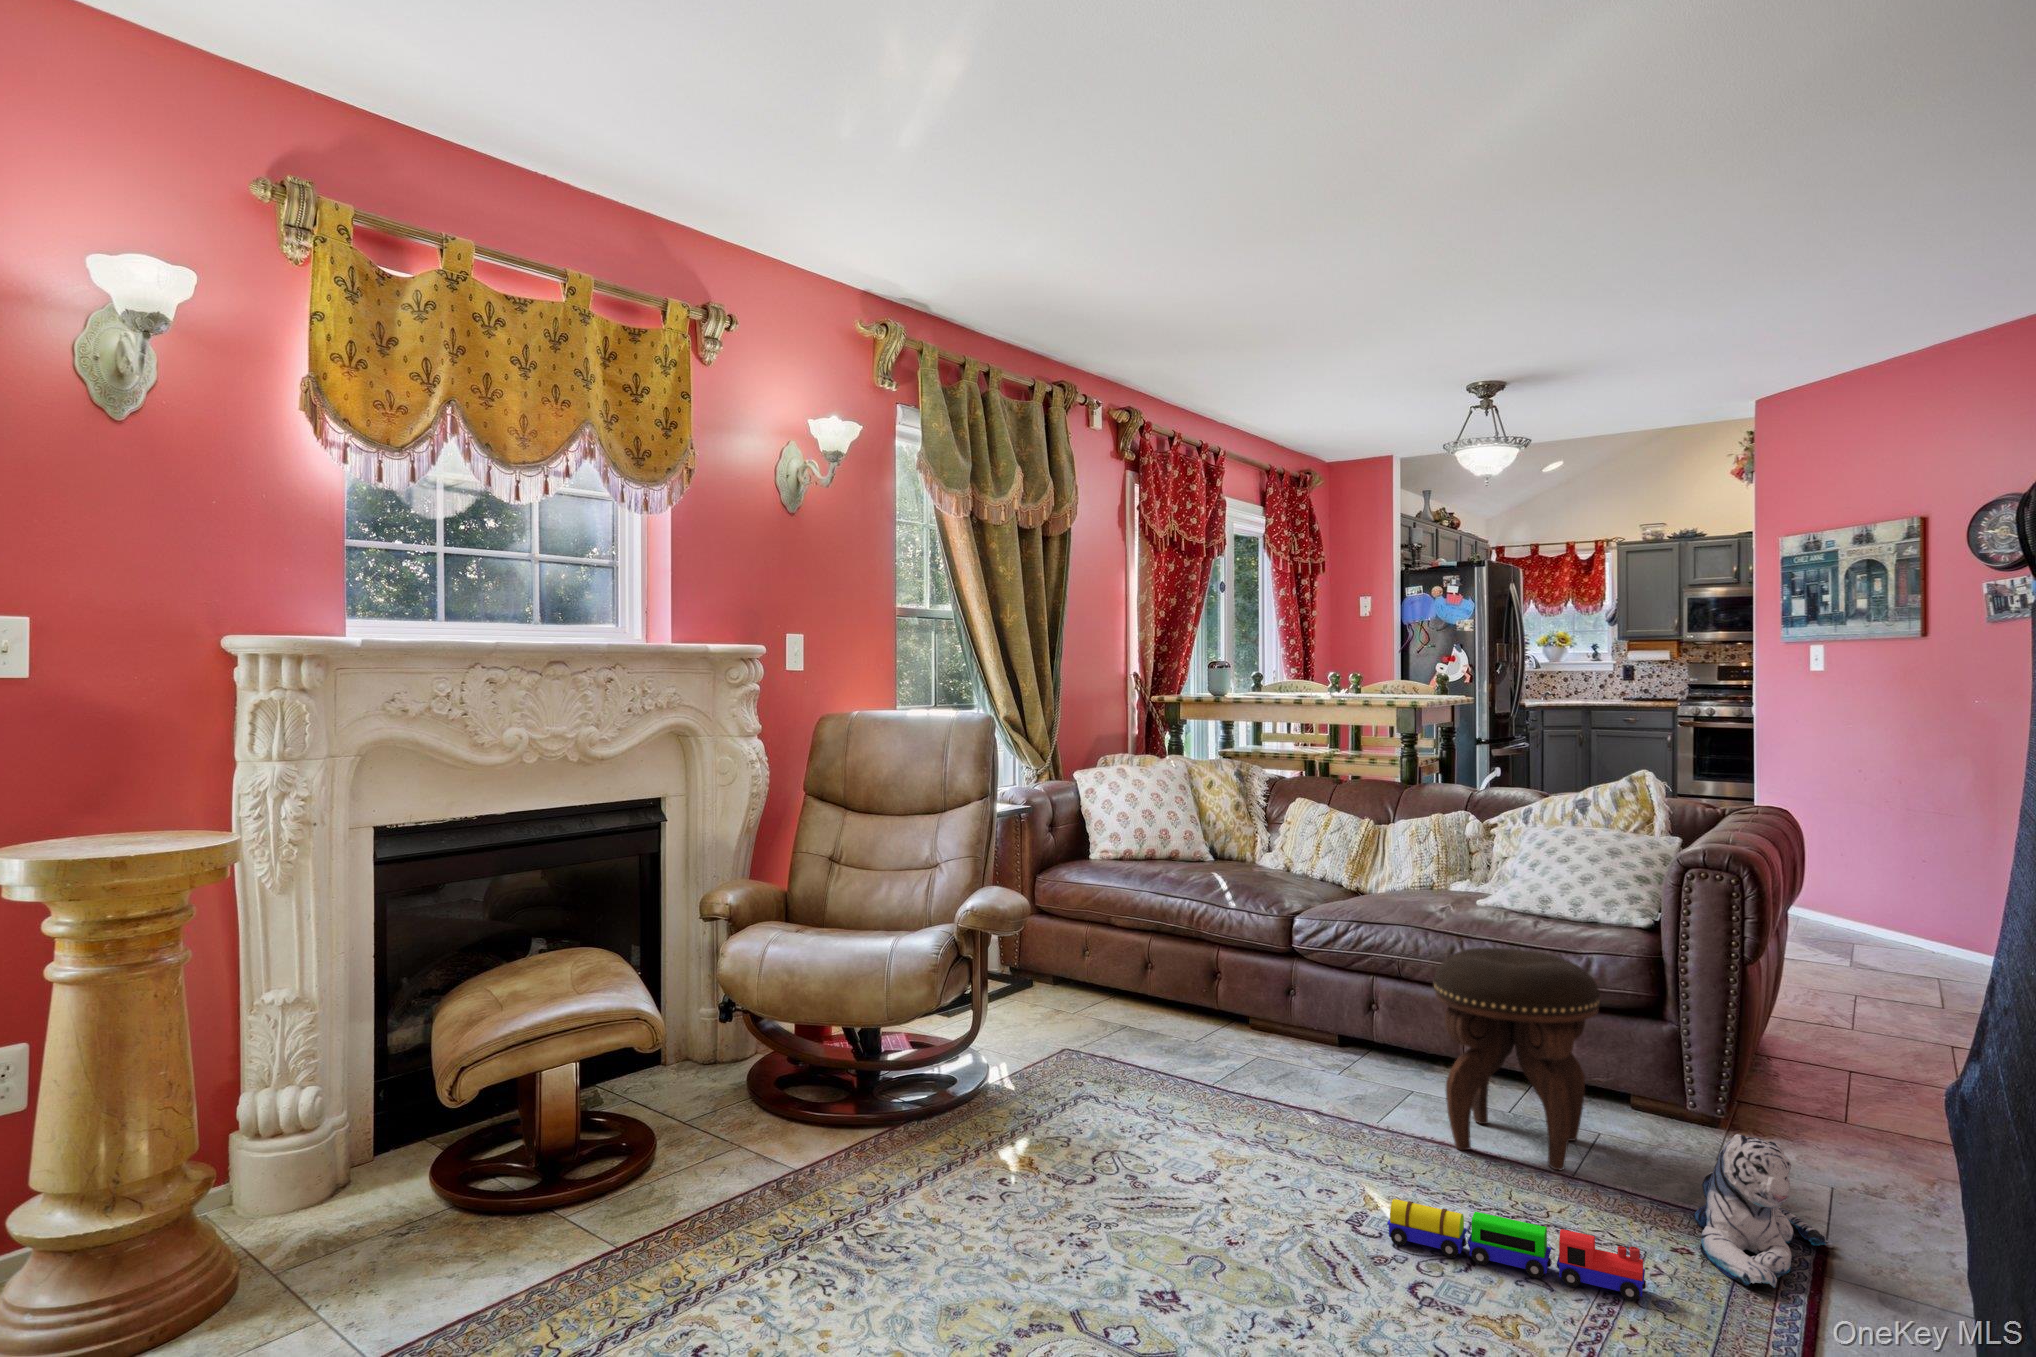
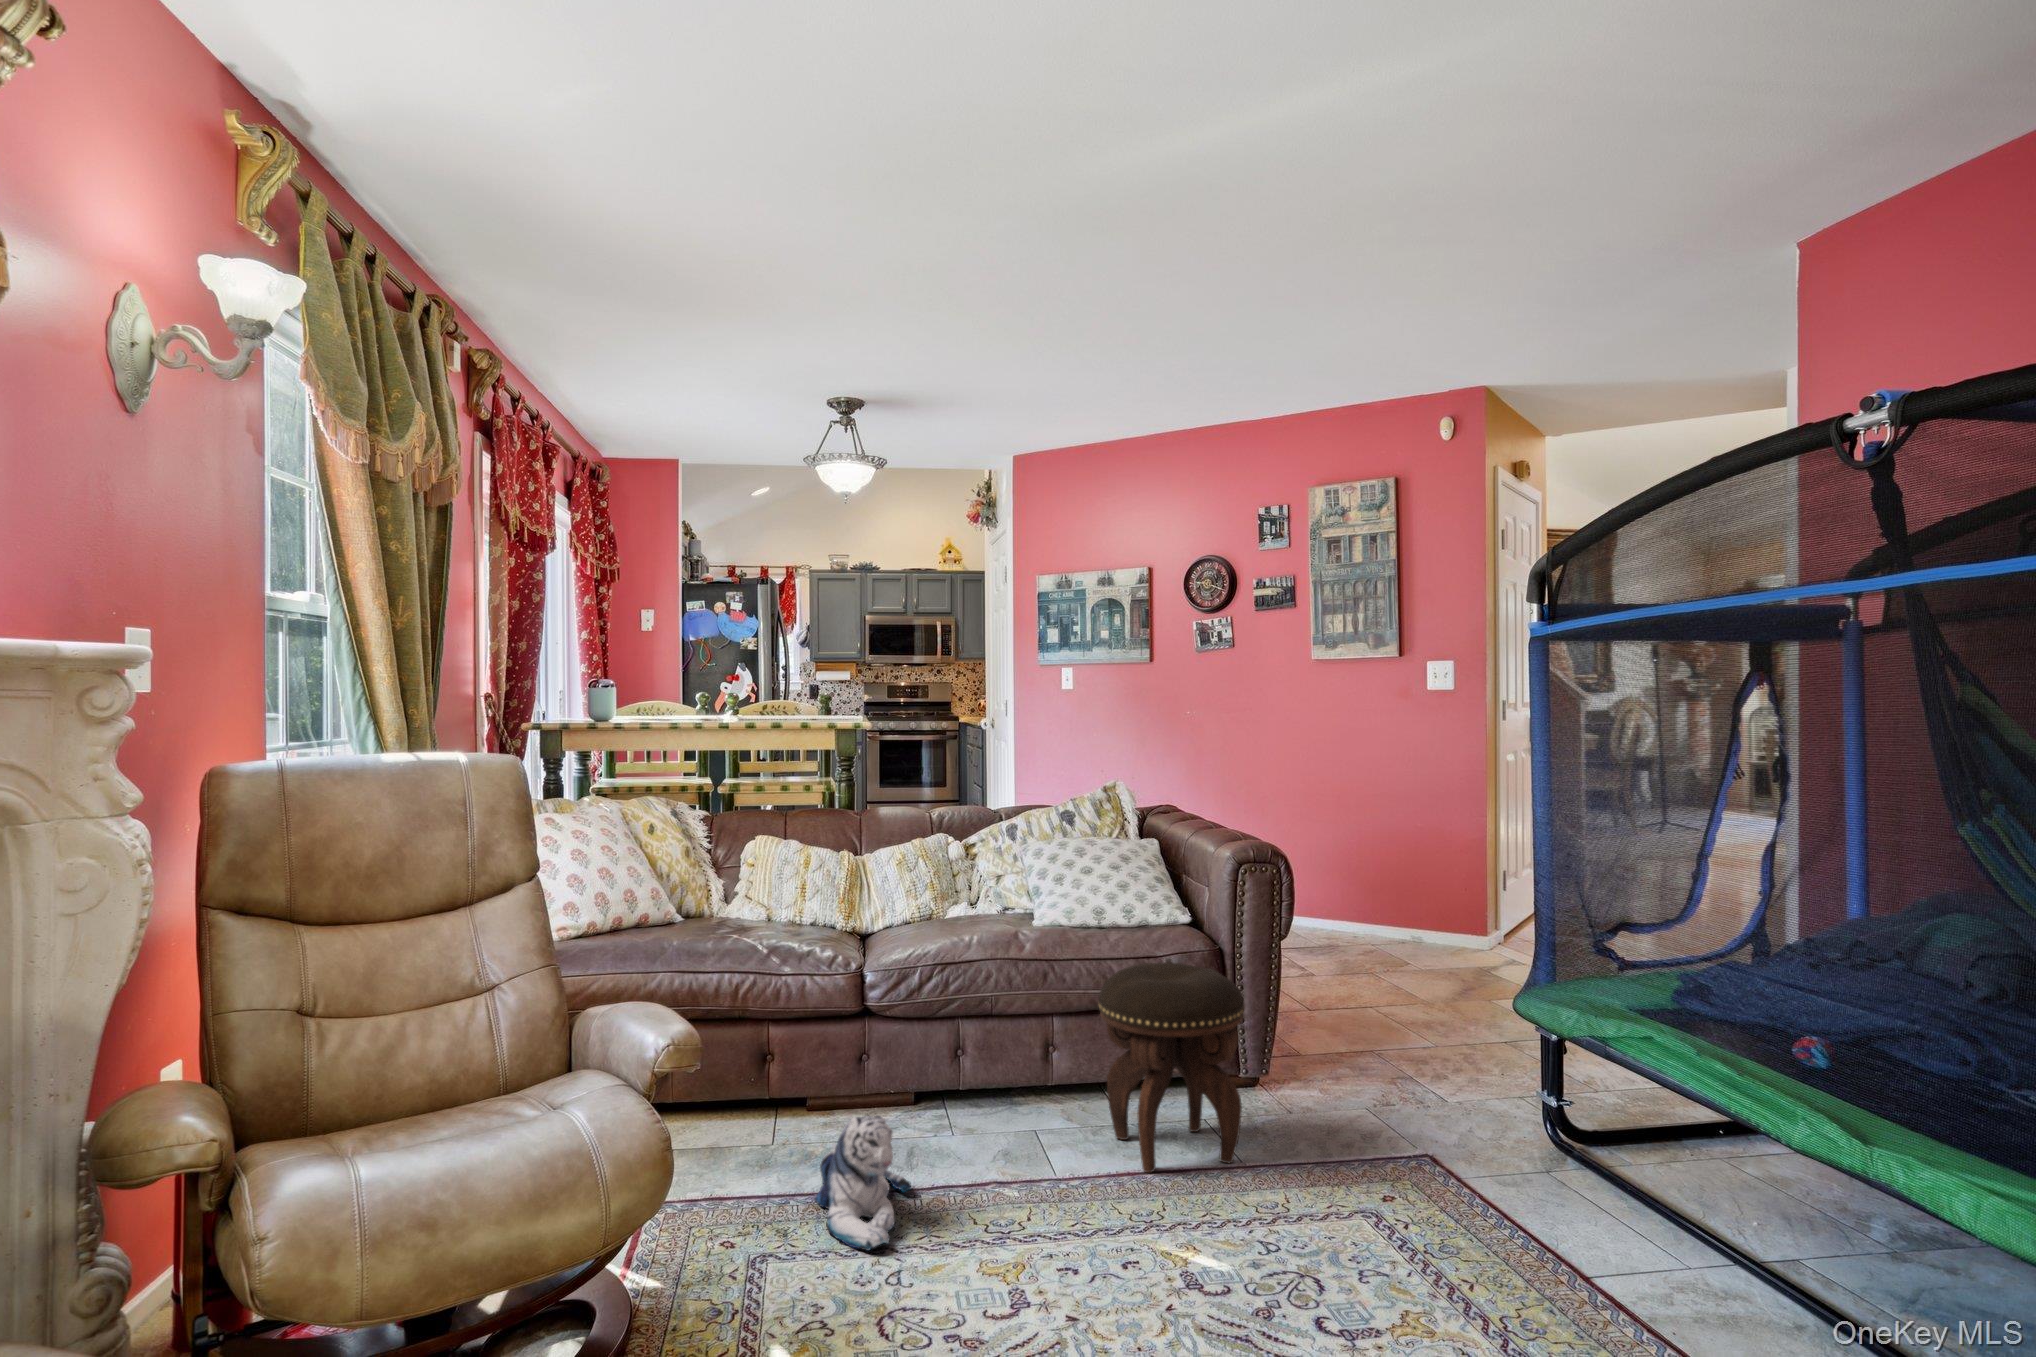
plush toy: present [1692,1134,1826,1288] -> present [815,1116,911,1251]
toy train: present [1387,1199,1647,1301] -> none [1234,1214,1444,1294]

